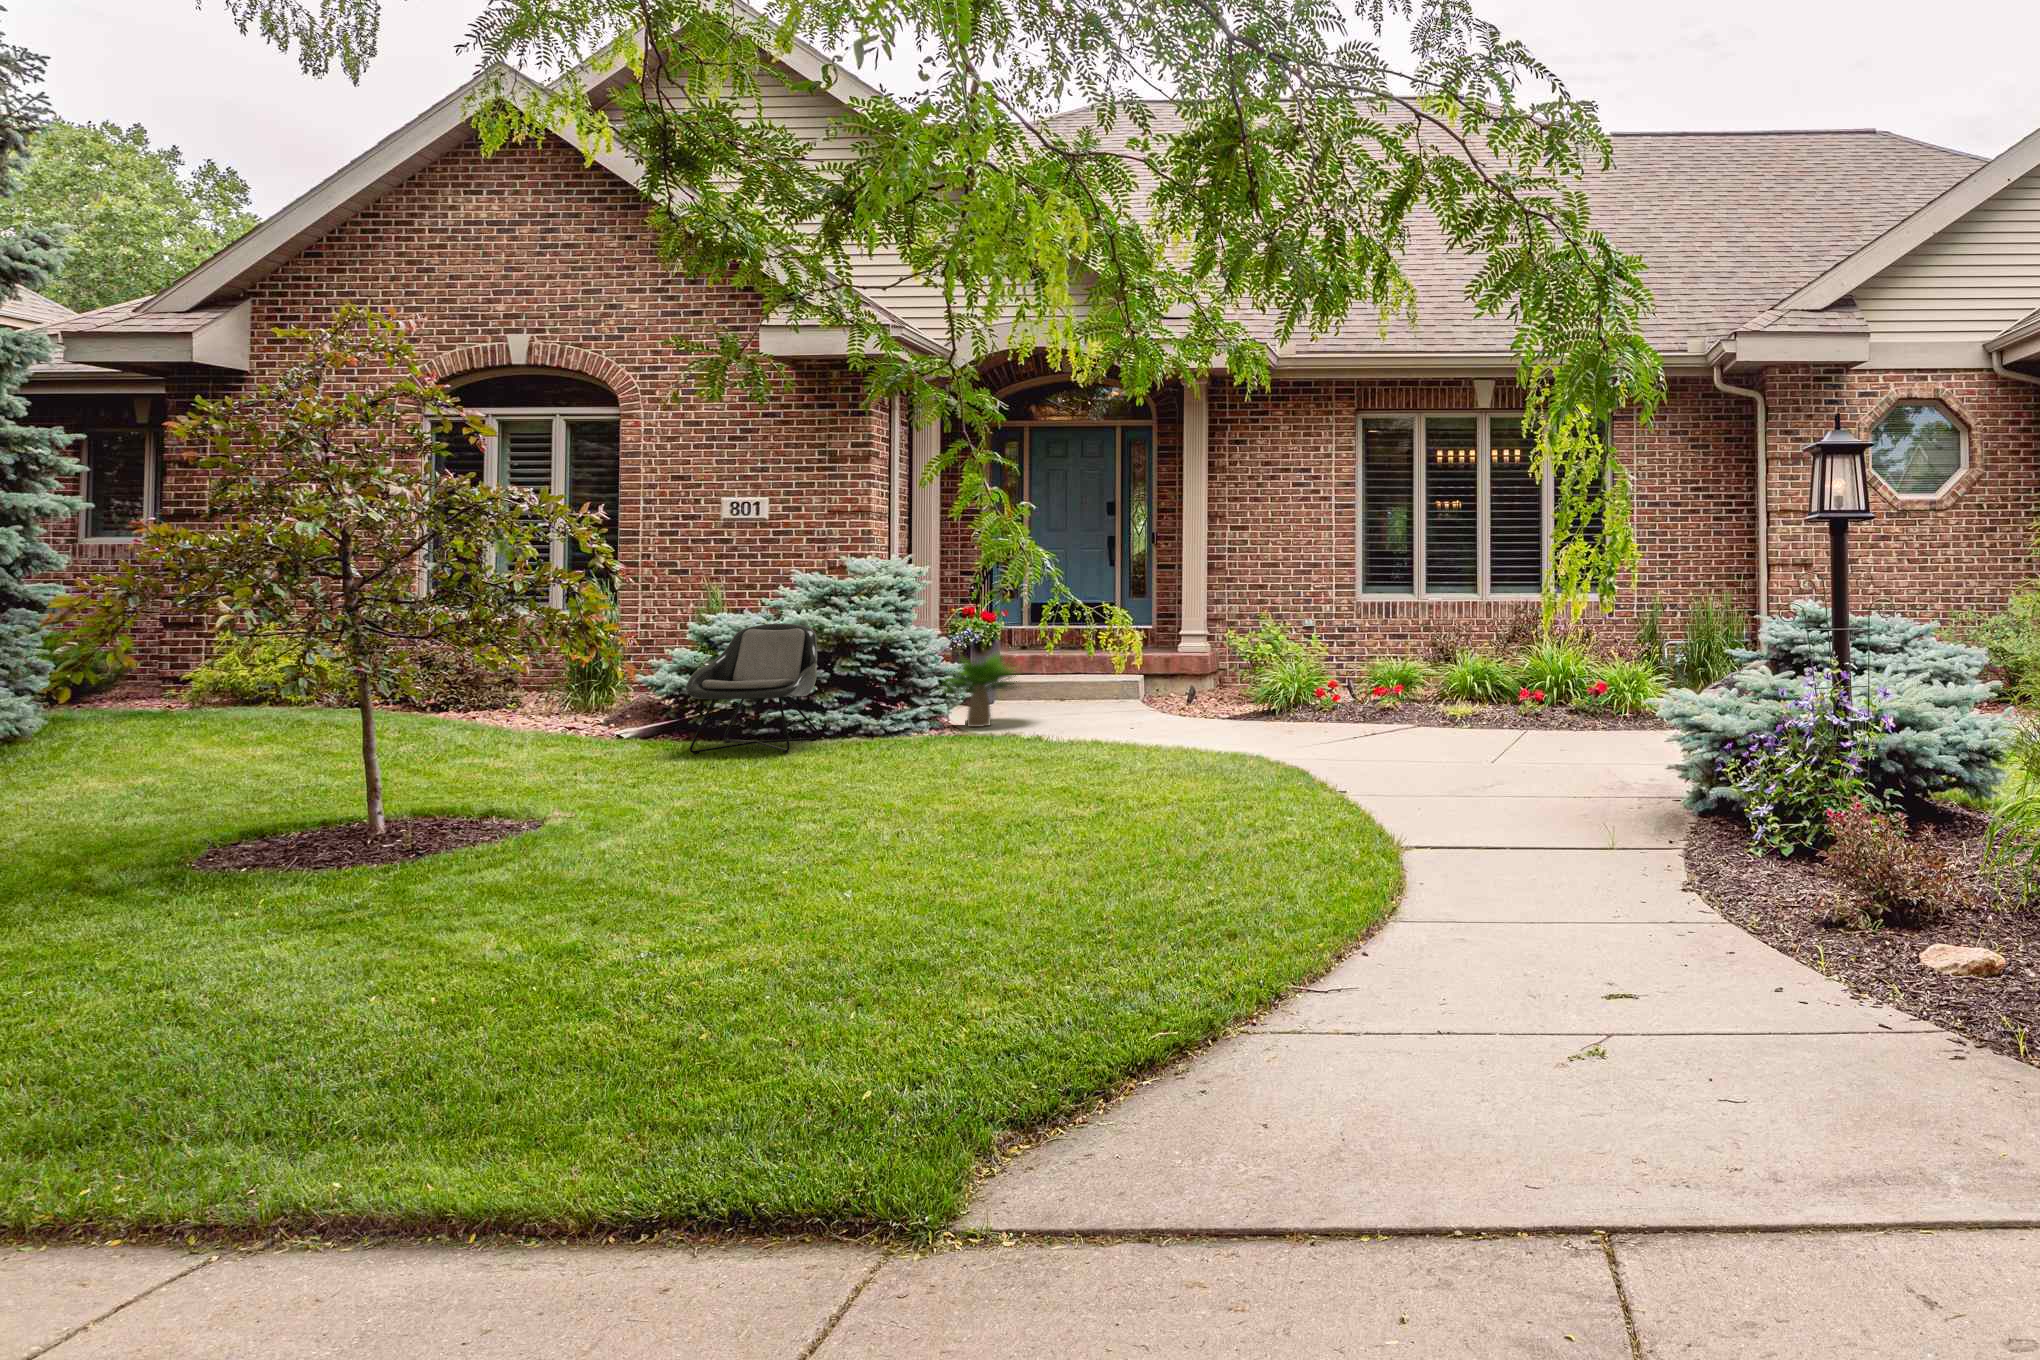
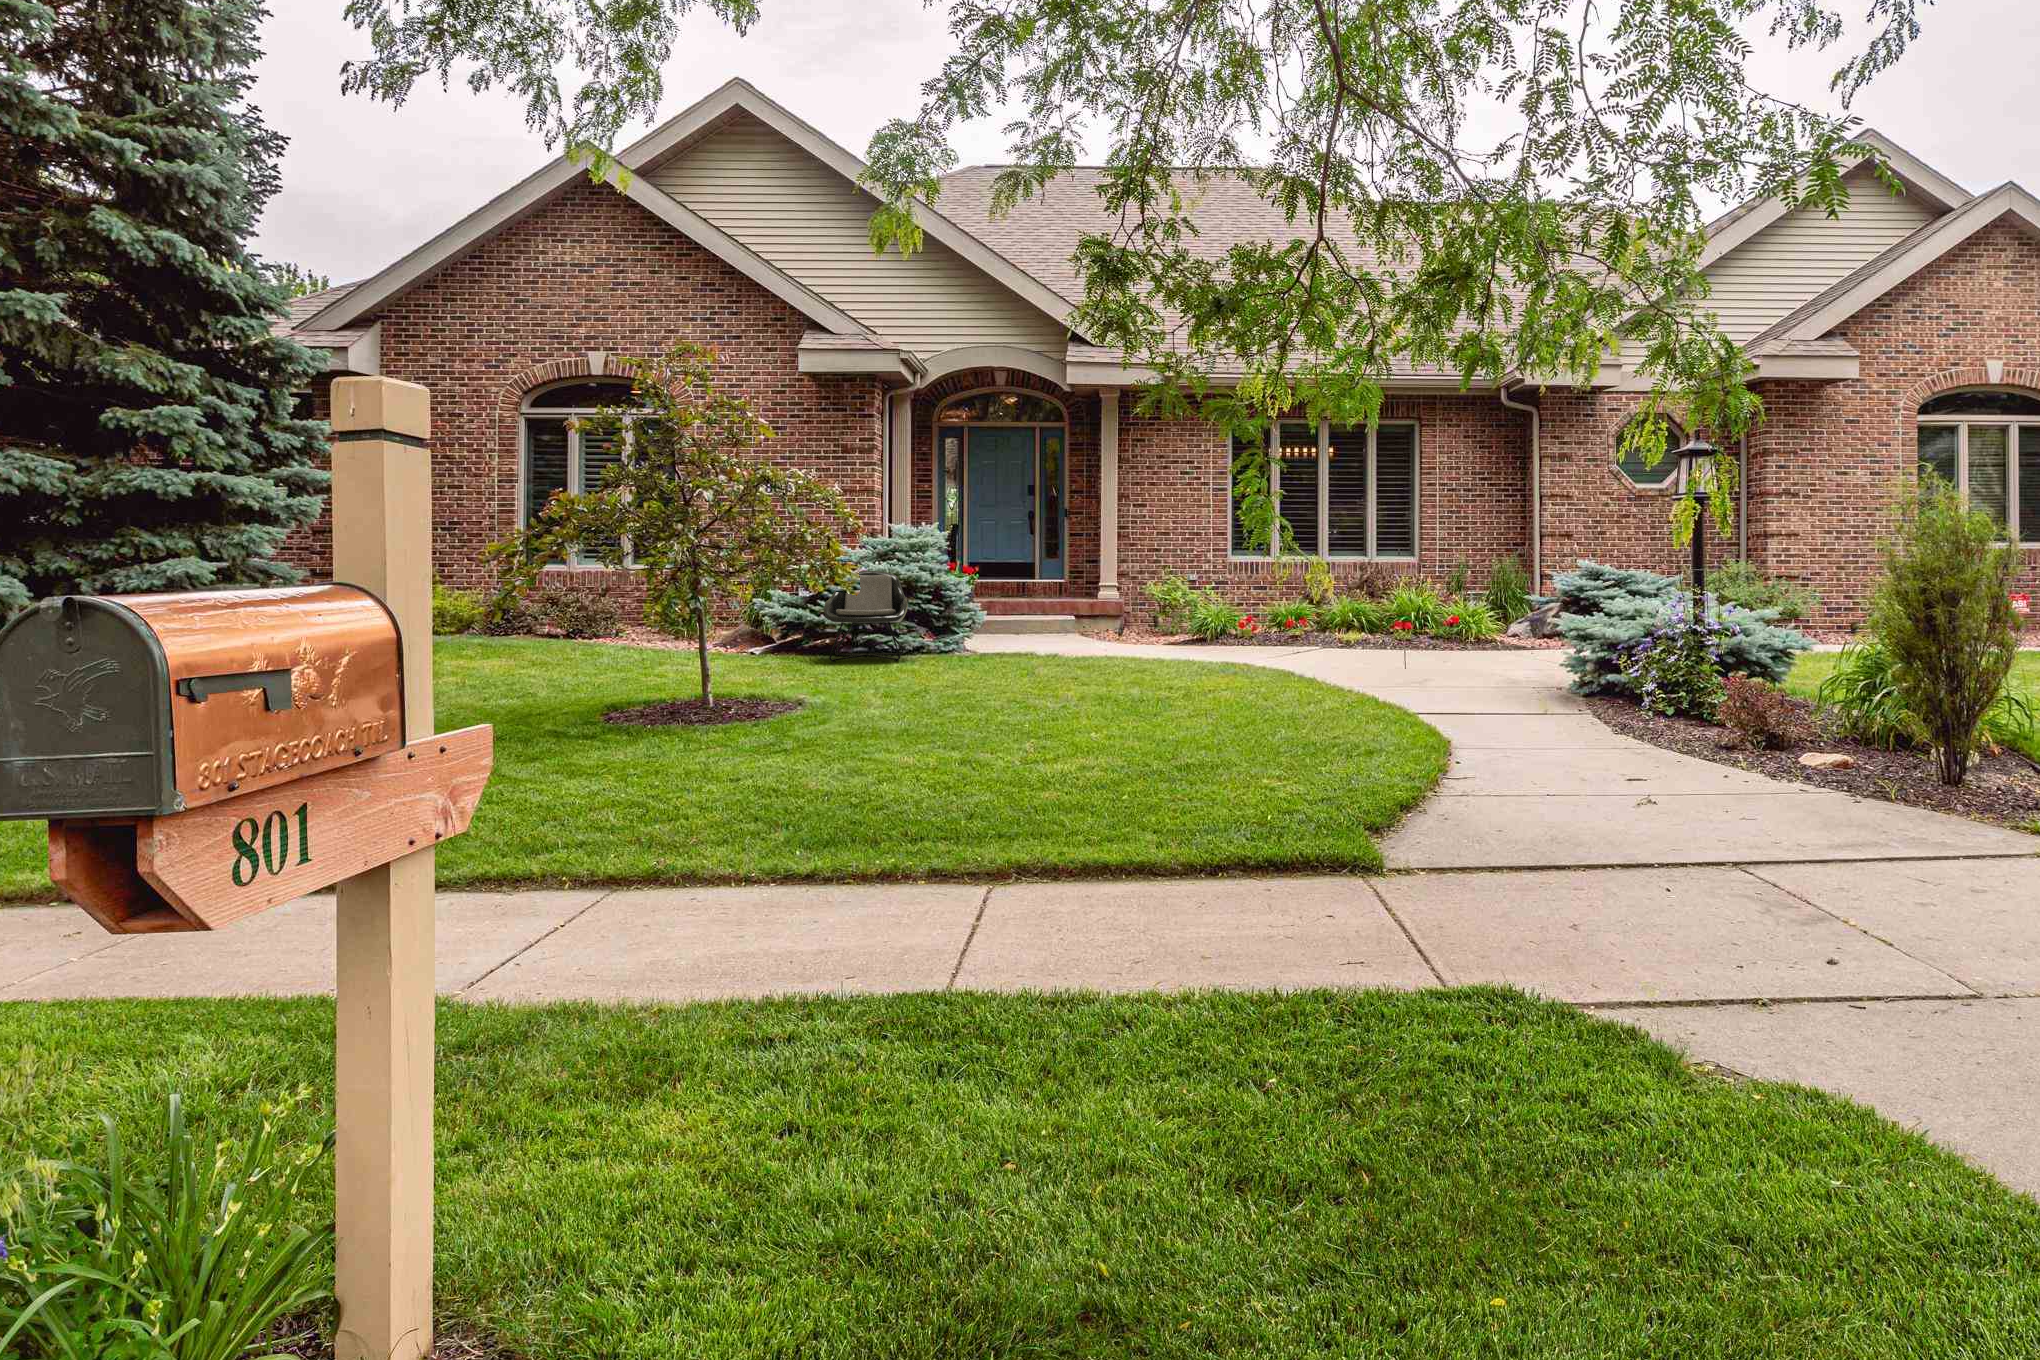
potted plant: present [939,654,1017,727] -> none [970,592,1036,648]

